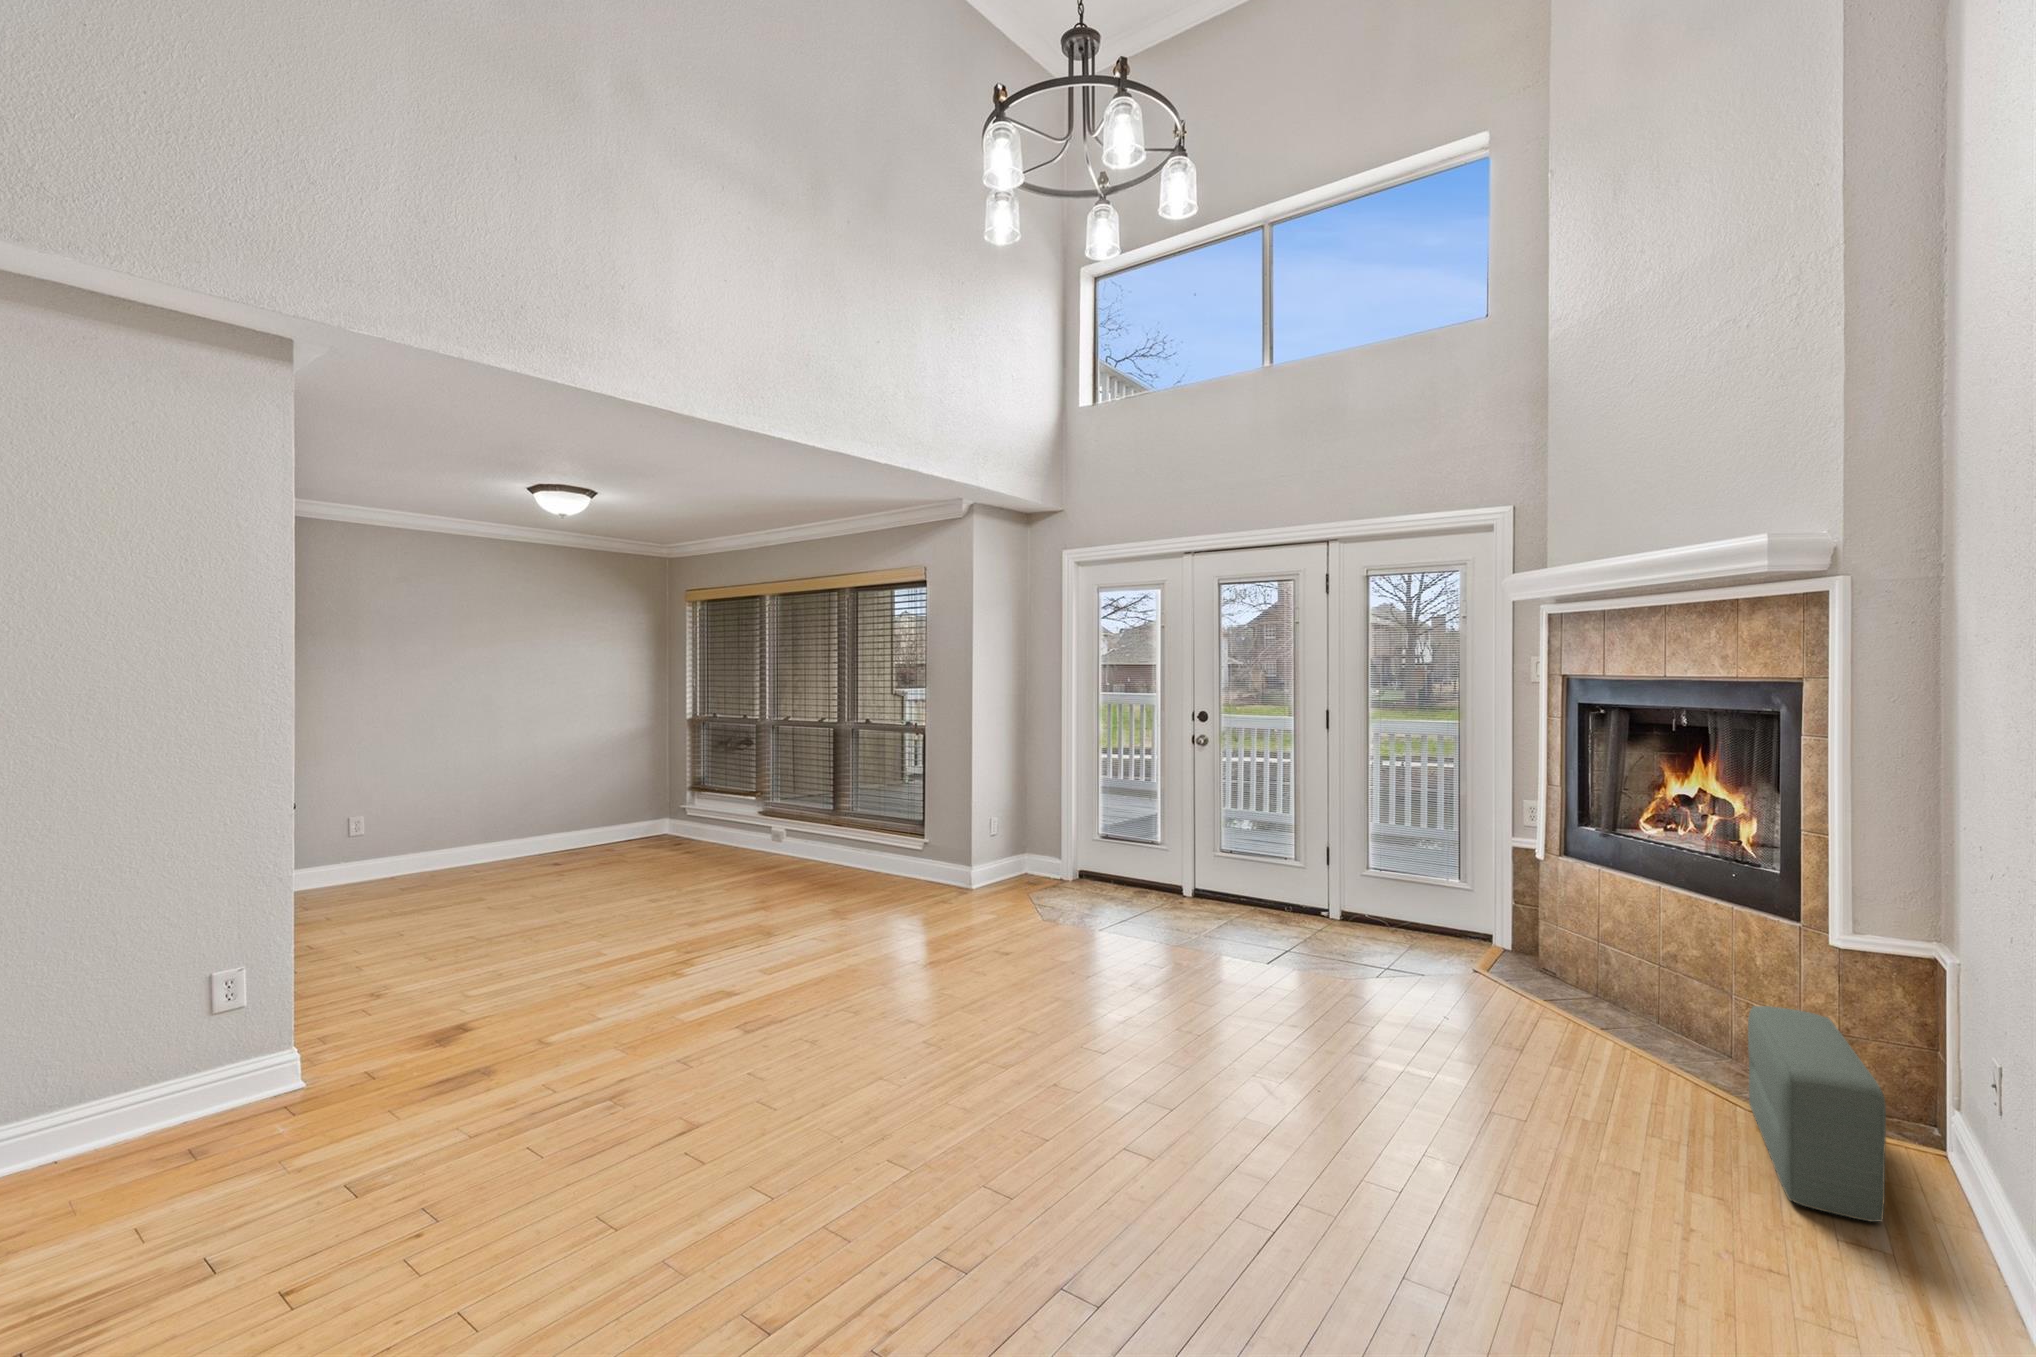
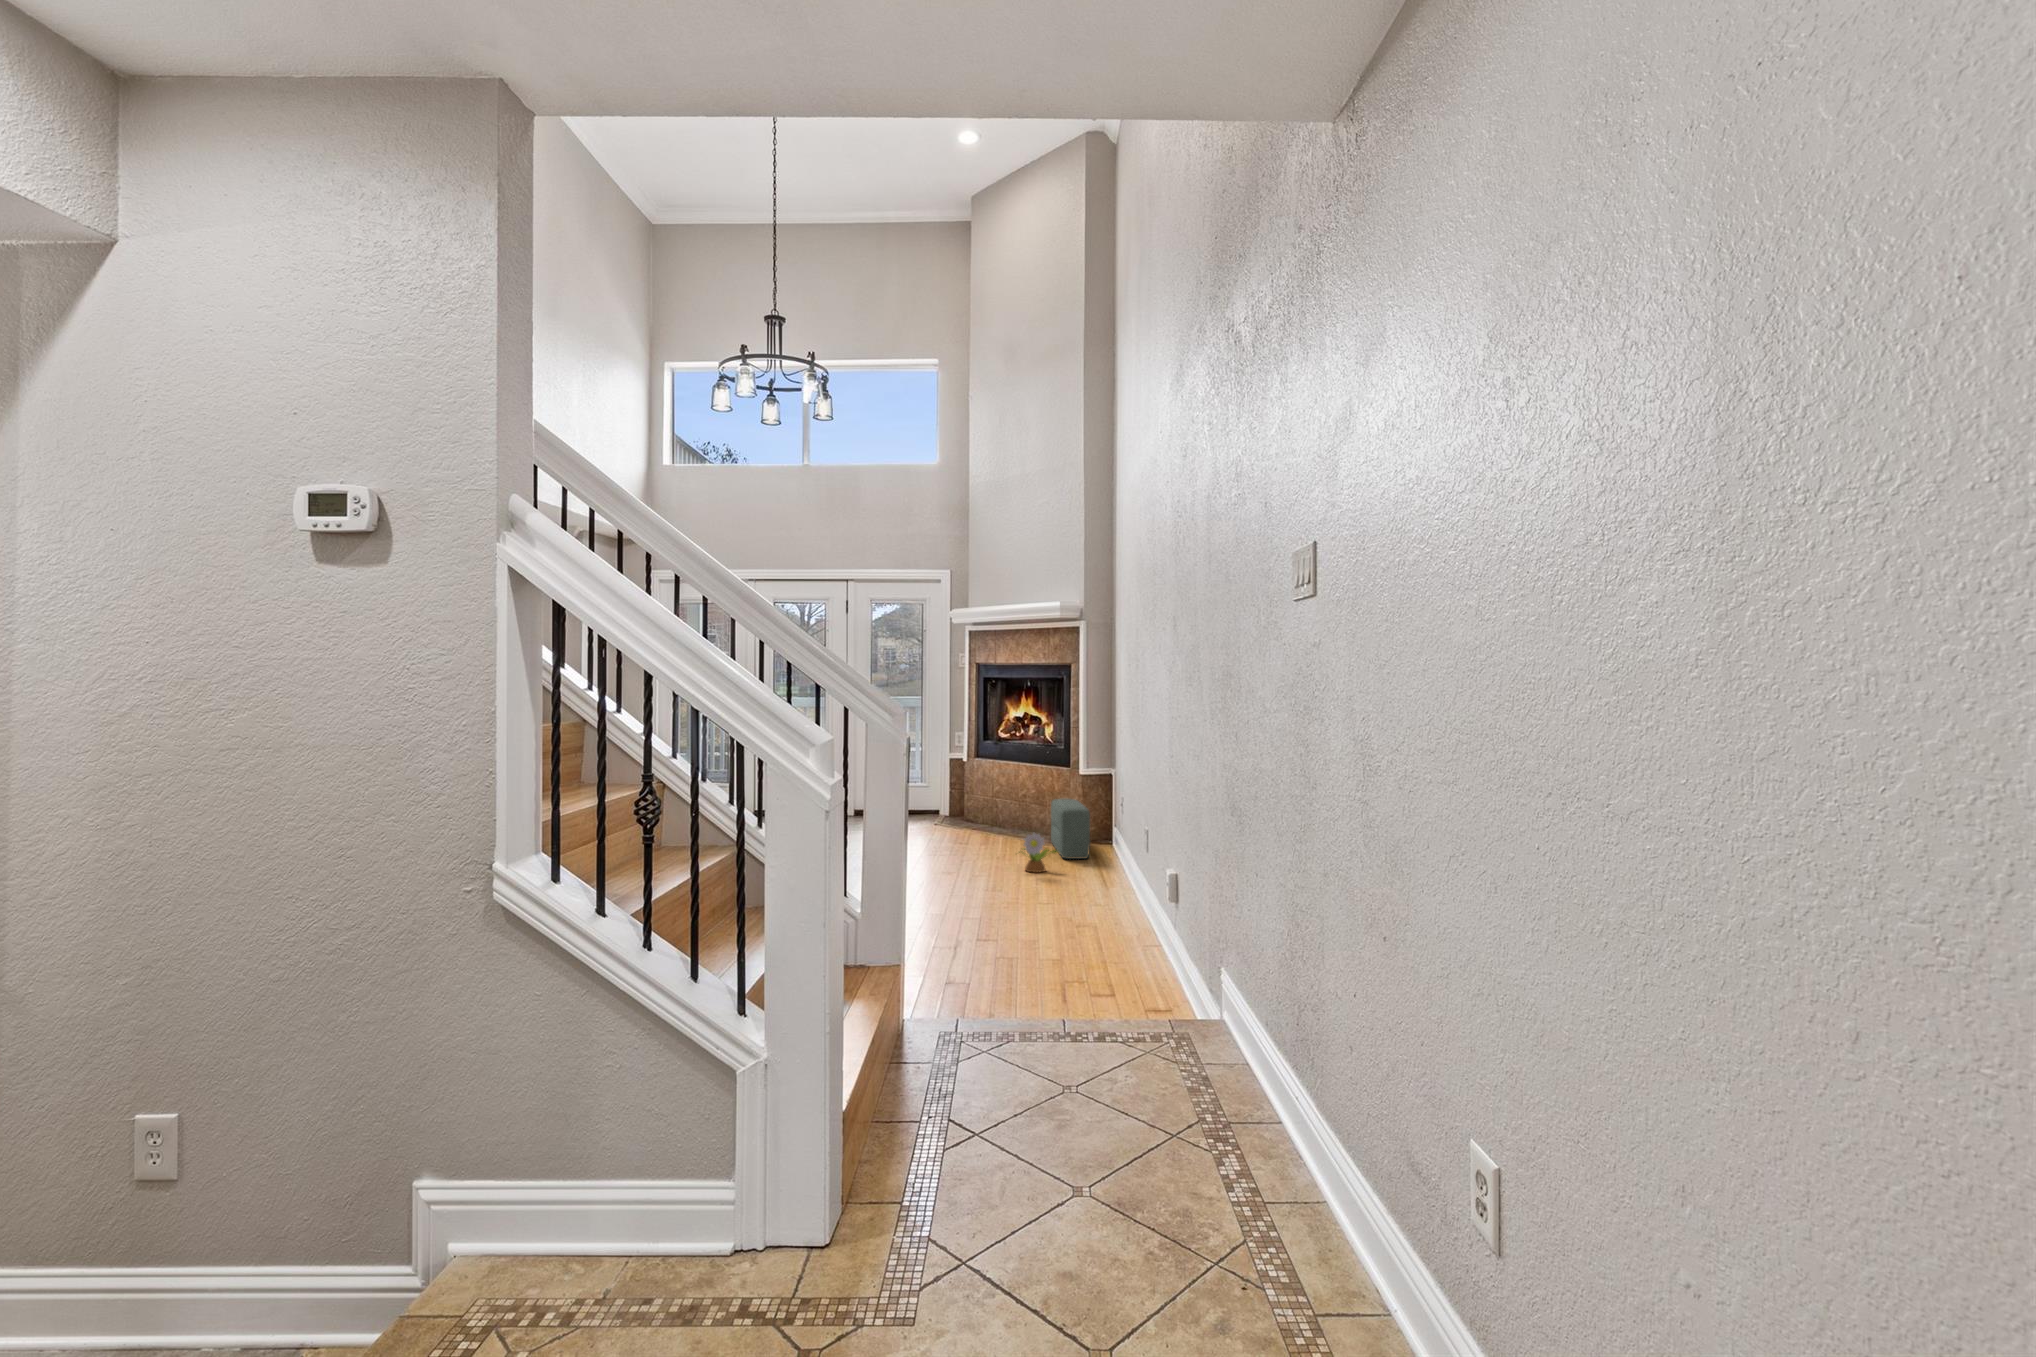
decorative plant: none [1631,1149,1779,1263] -> present [1023,833,1058,872]

